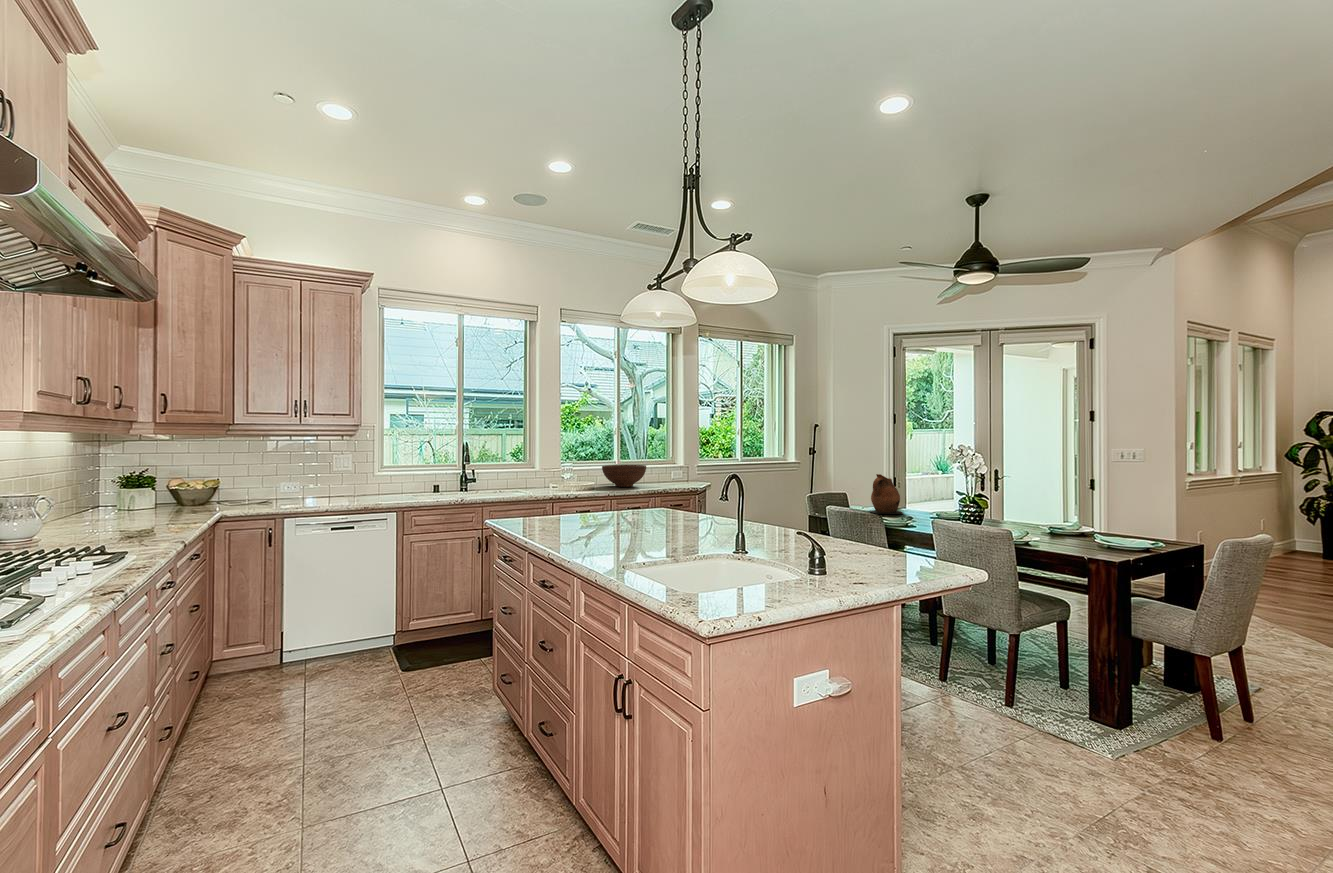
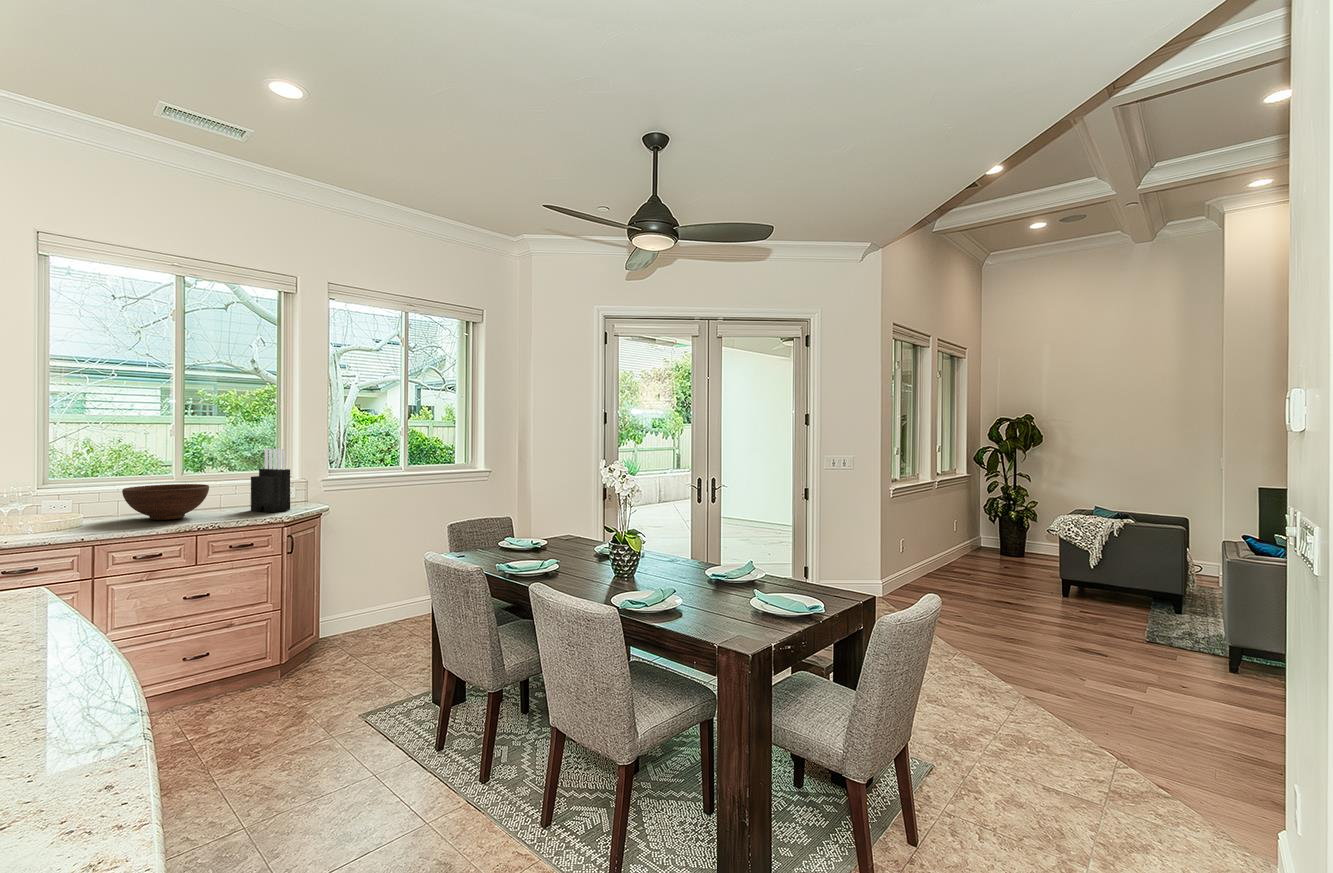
knife block: none [663,442,688,485] -> present [251,449,290,512]
ceramic pitcher: present [870,474,904,514] -> none [530,495,574,549]

